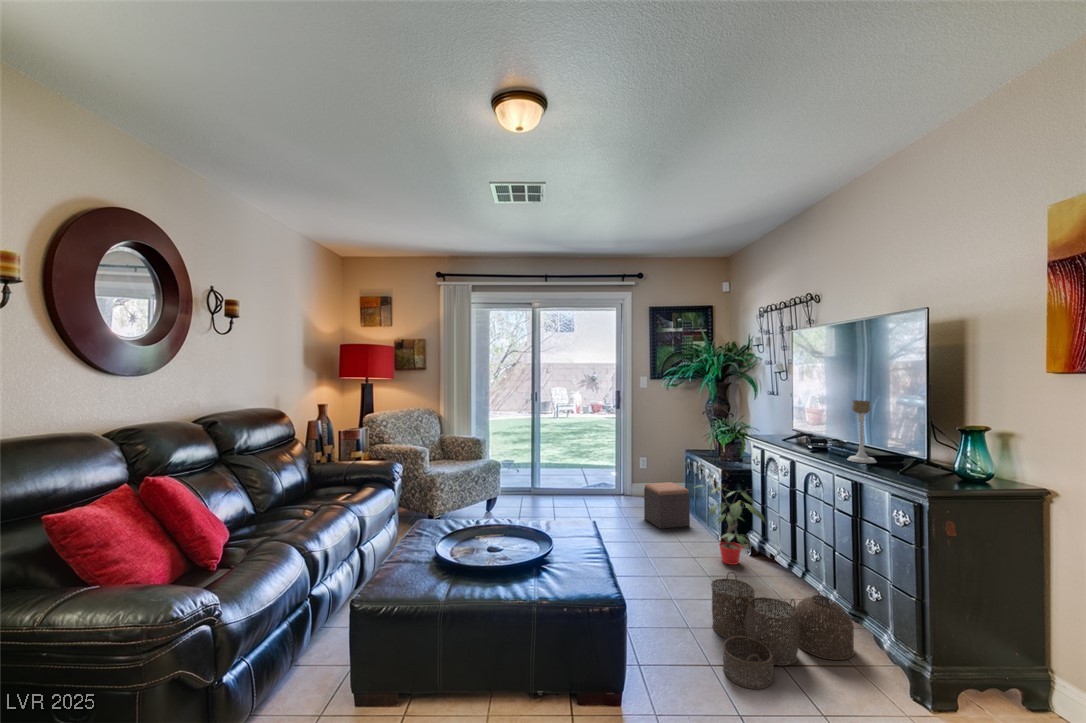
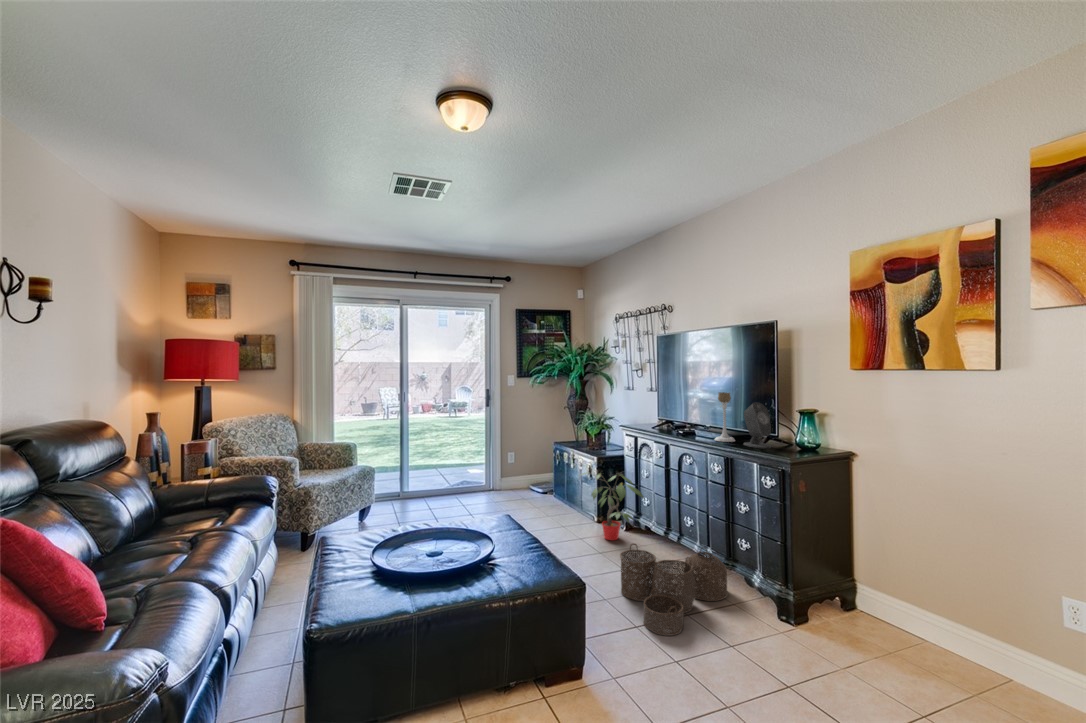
speaker: none [881,415,922,475] -> present [744,403,771,448]
footstool: present [644,482,690,529] -> none [523,474,565,518]

